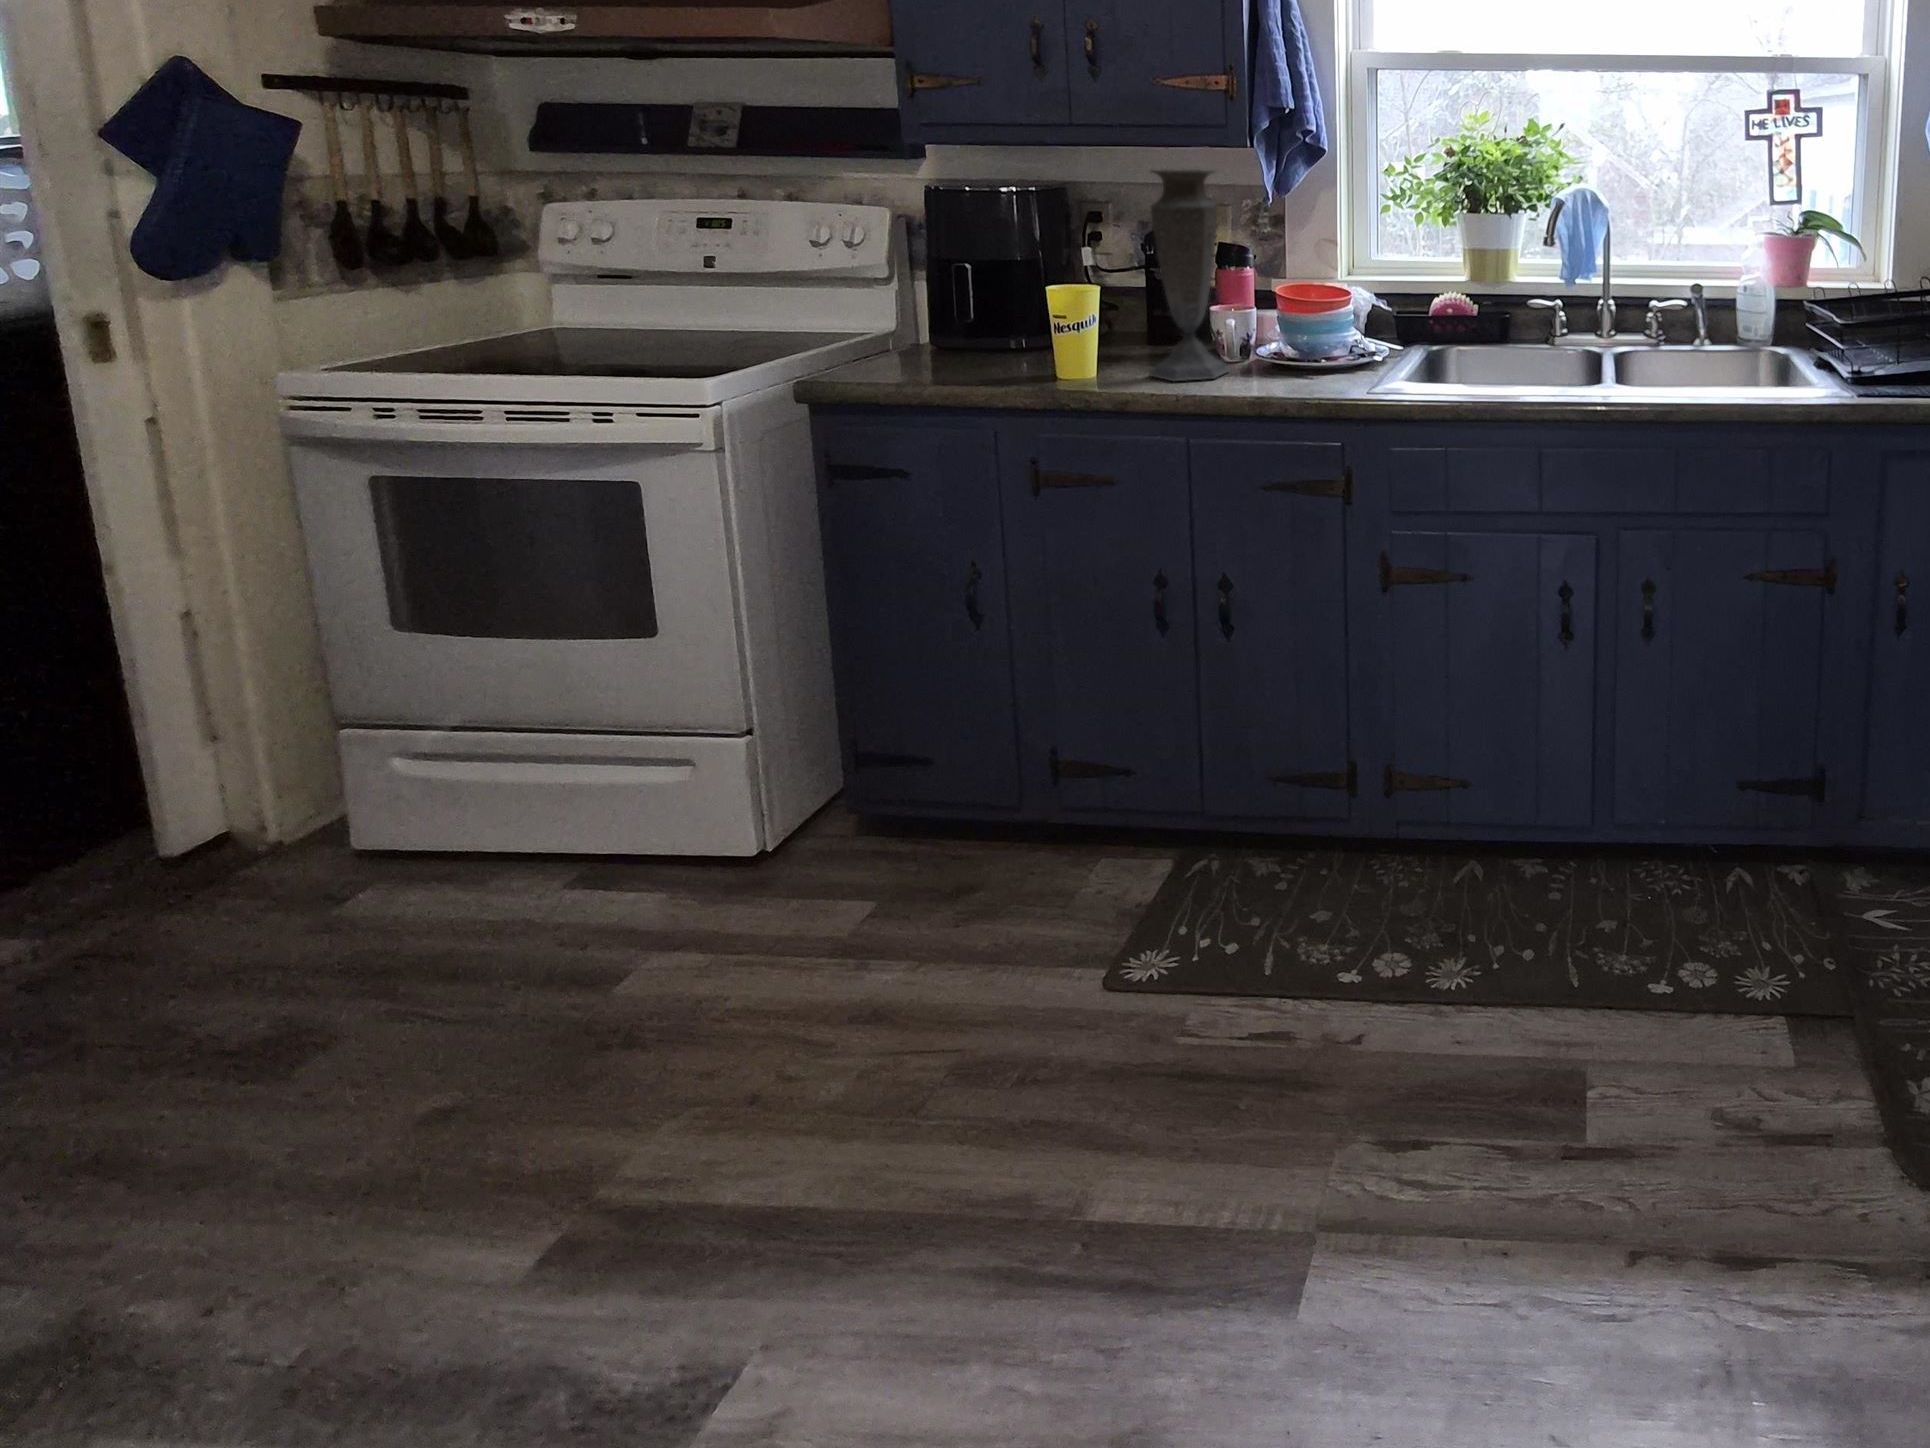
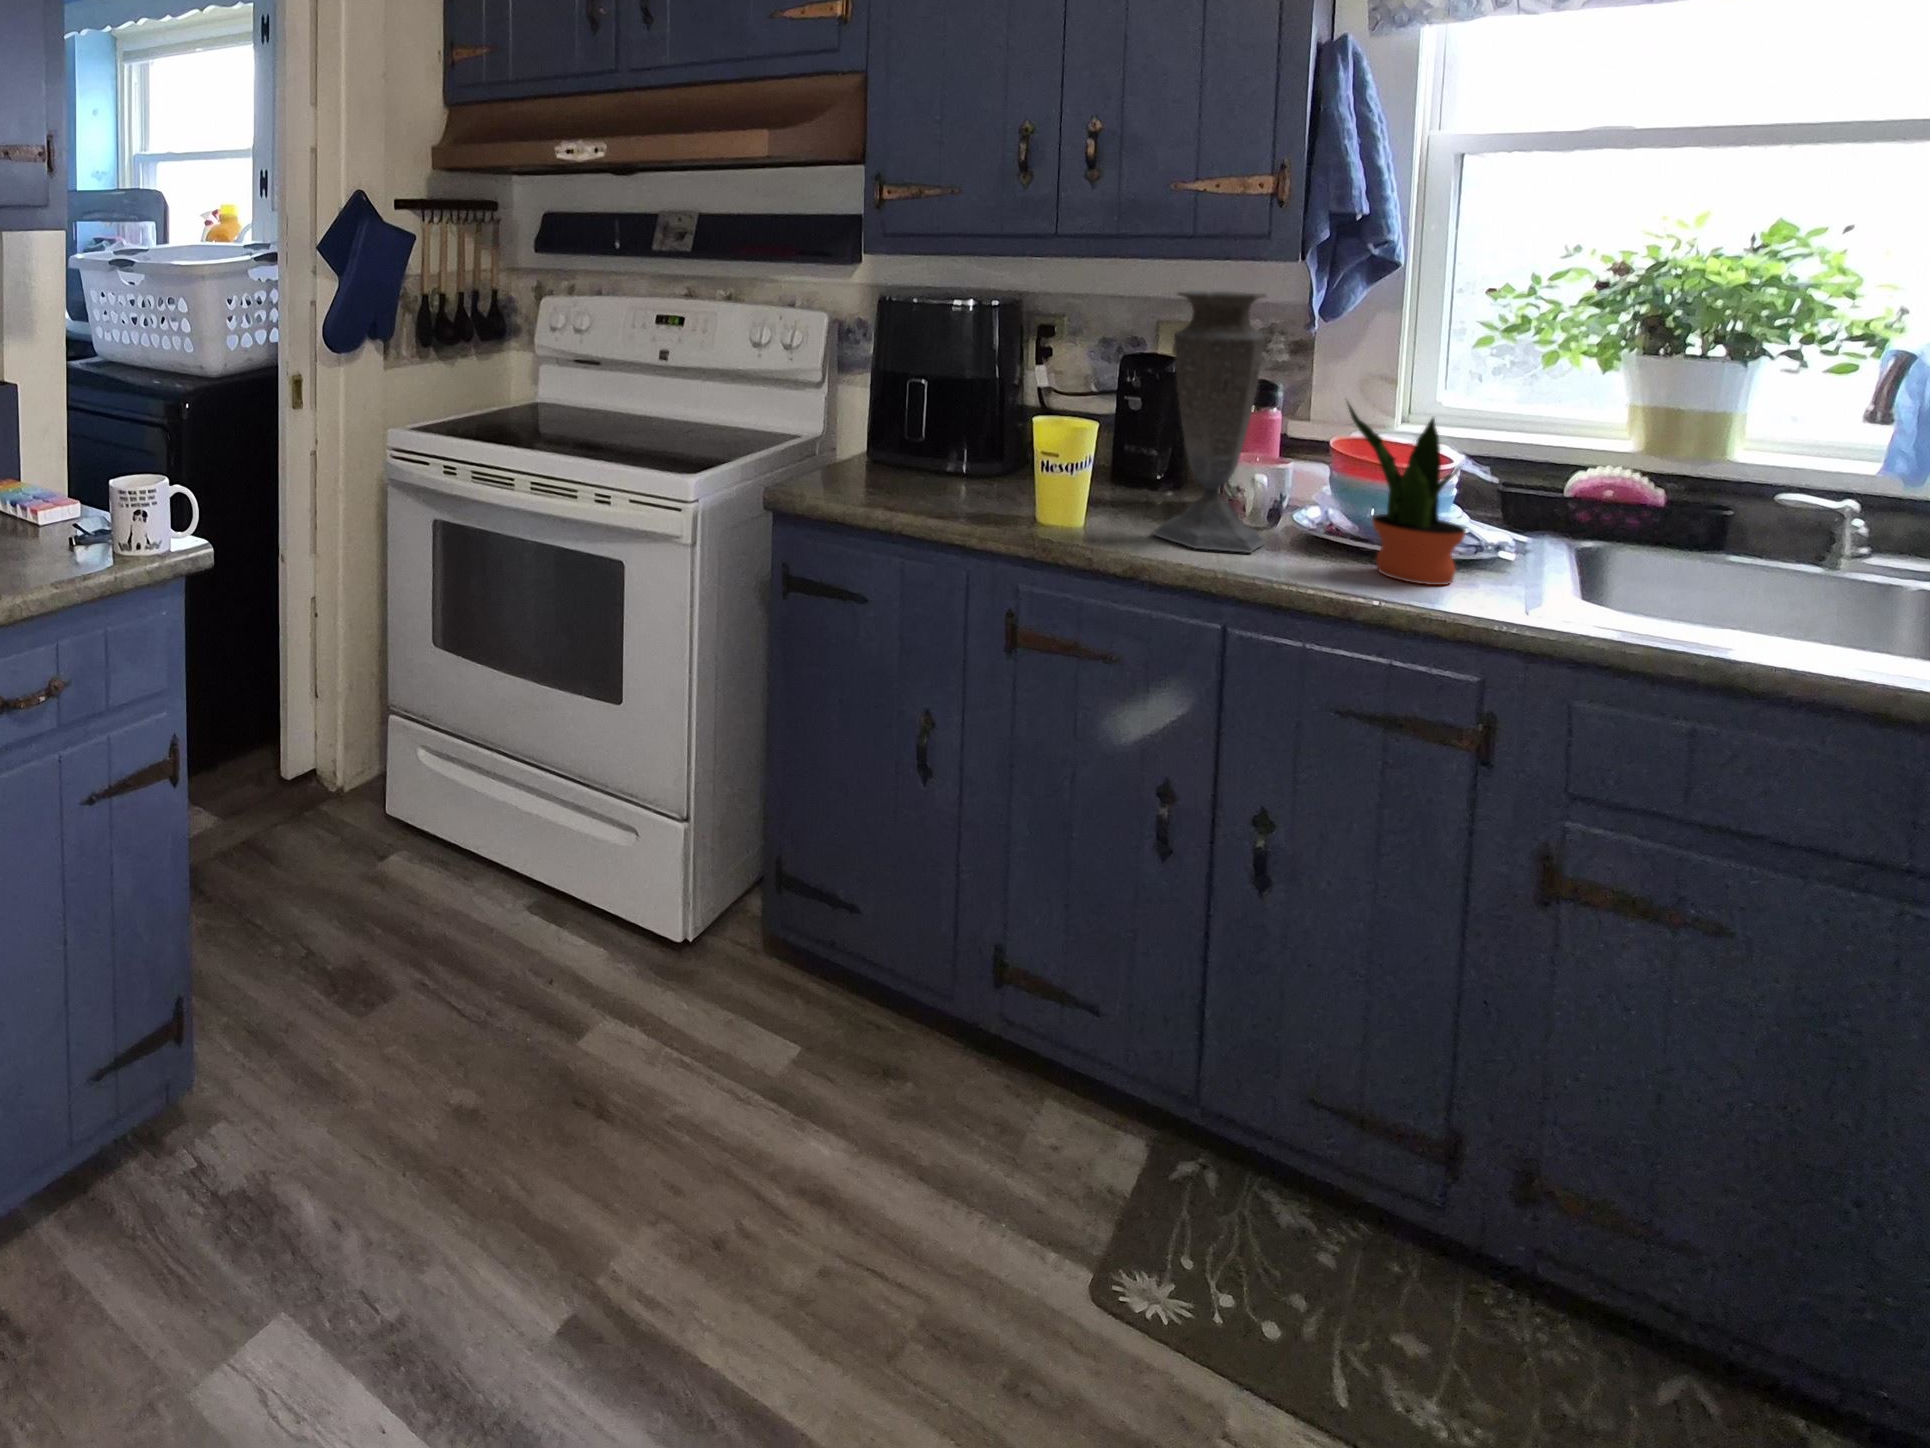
potted plant: none [1267,249,1342,383] -> present [1348,403,1466,585]

